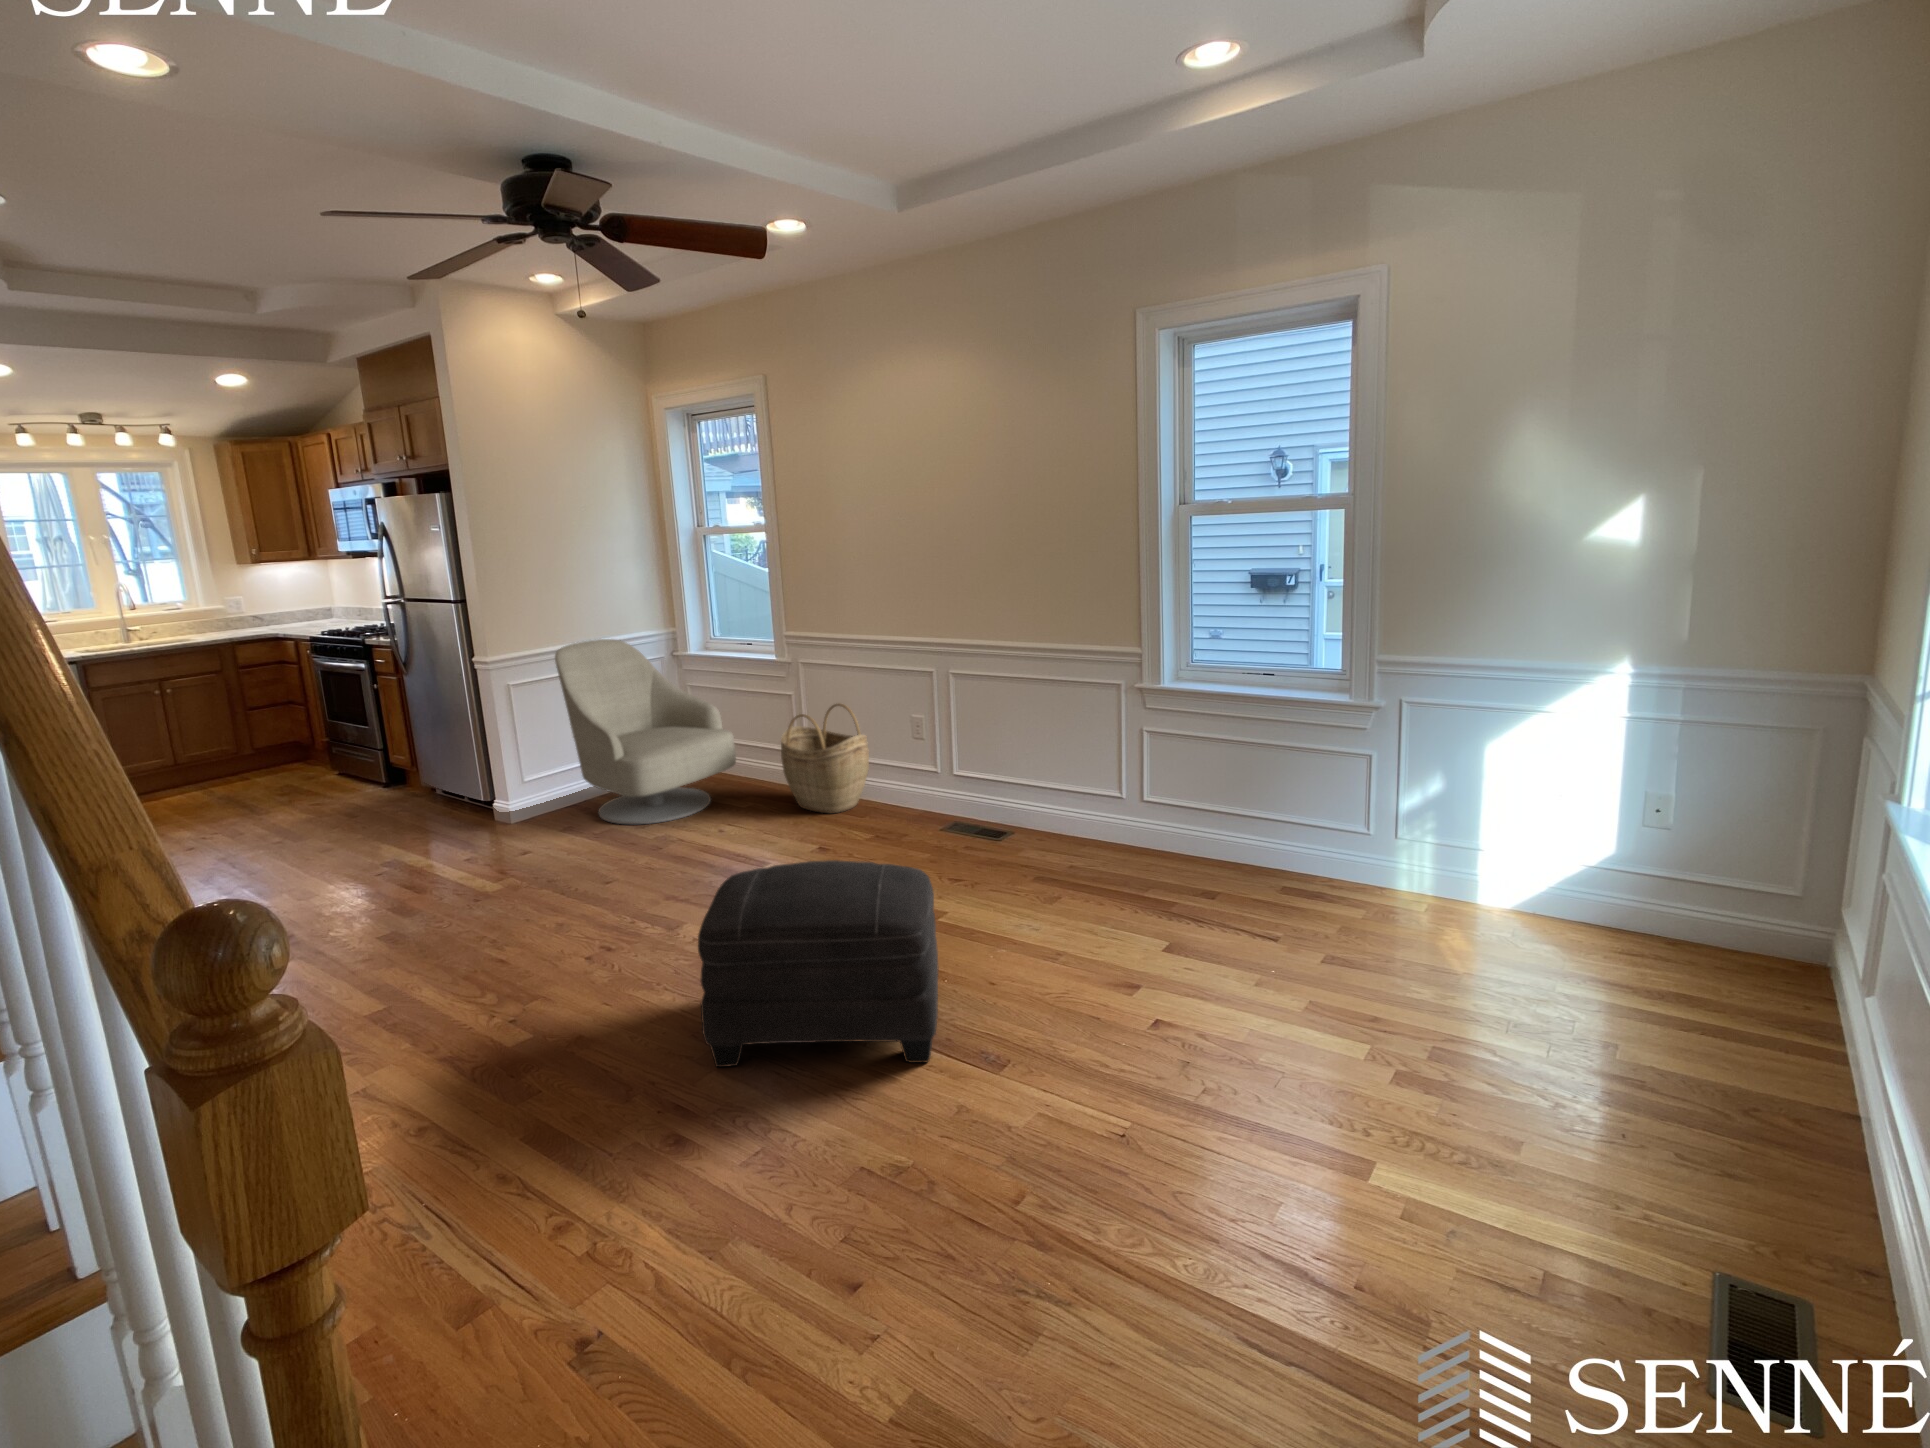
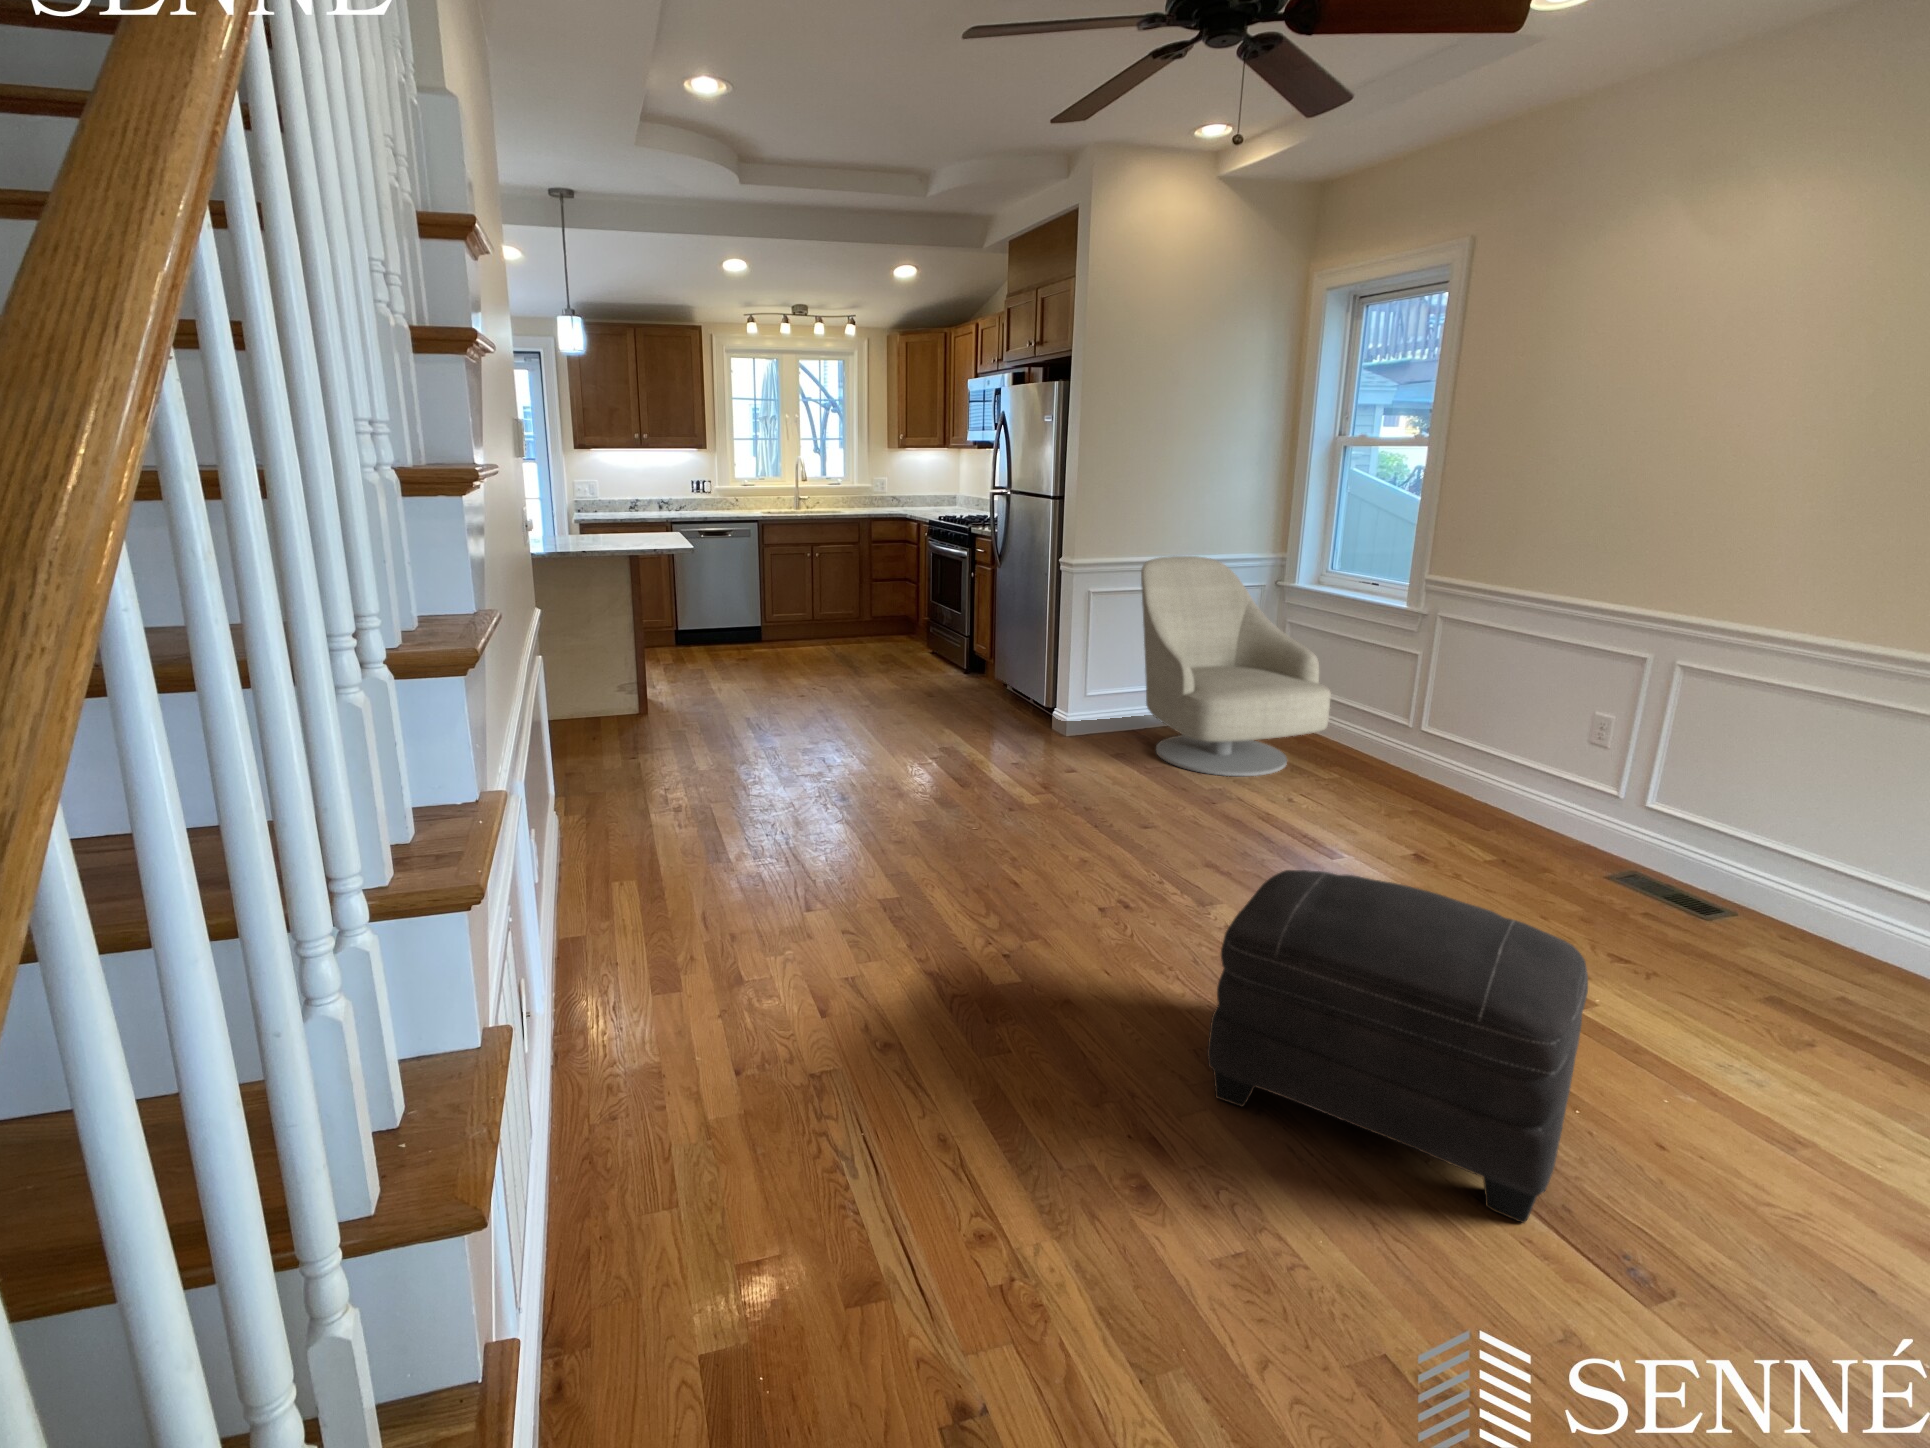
woven basket: present [781,704,869,813] -> none [1387,680,1518,821]

